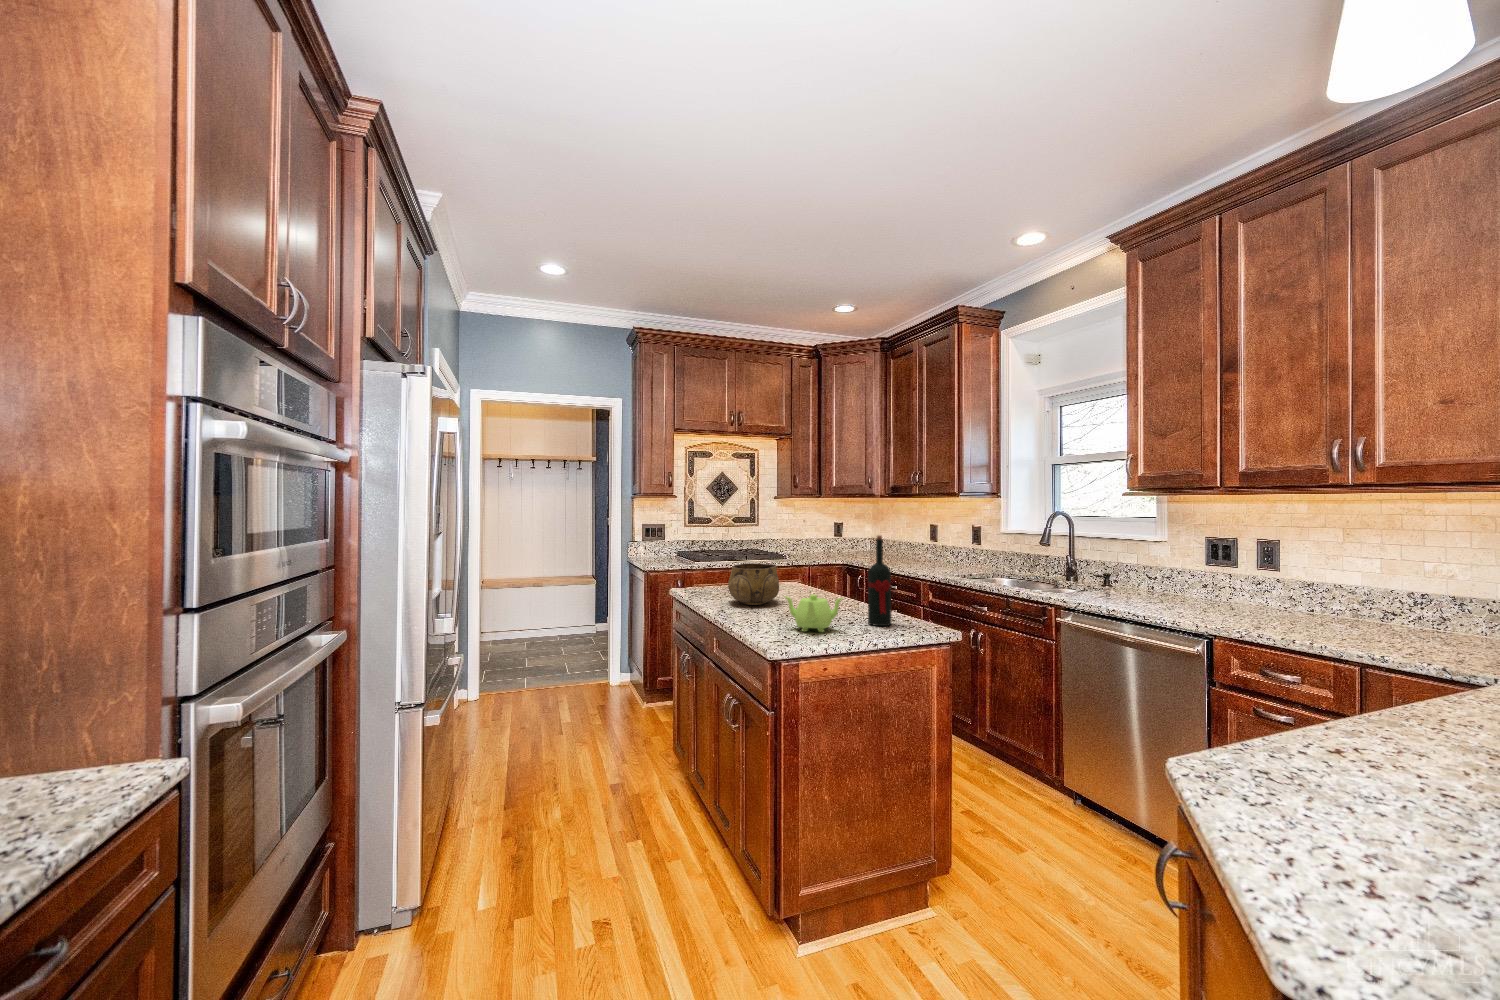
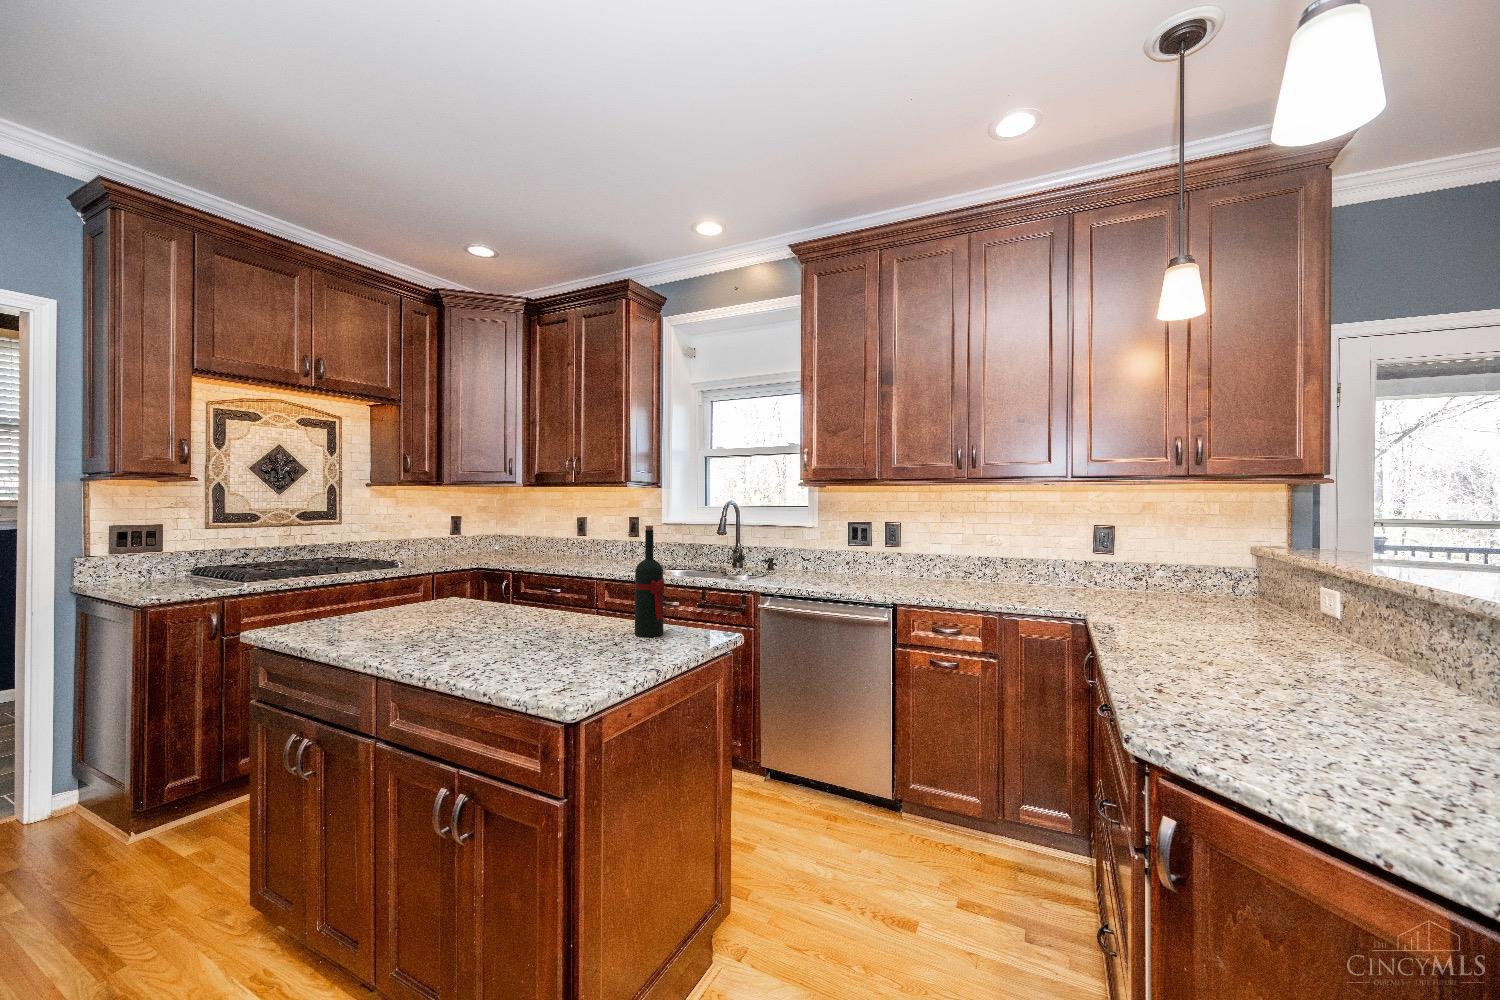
decorative bowl: present [728,563,779,605] -> none [401,572,487,634]
teapot: present [785,594,842,632] -> none [542,606,624,658]

